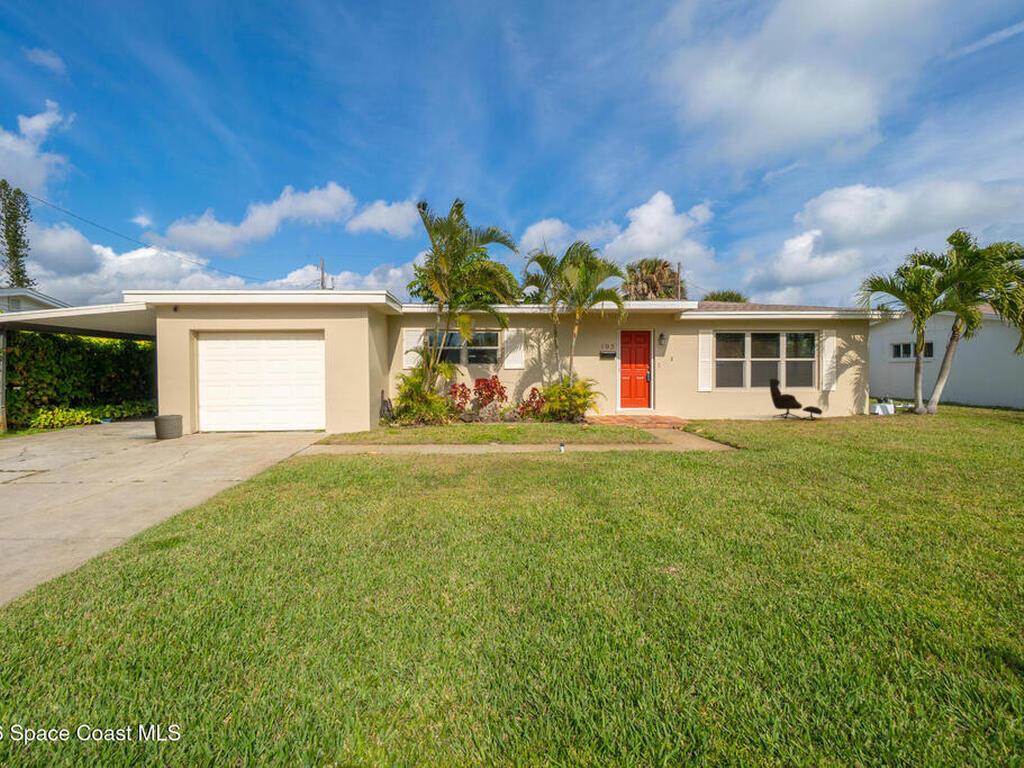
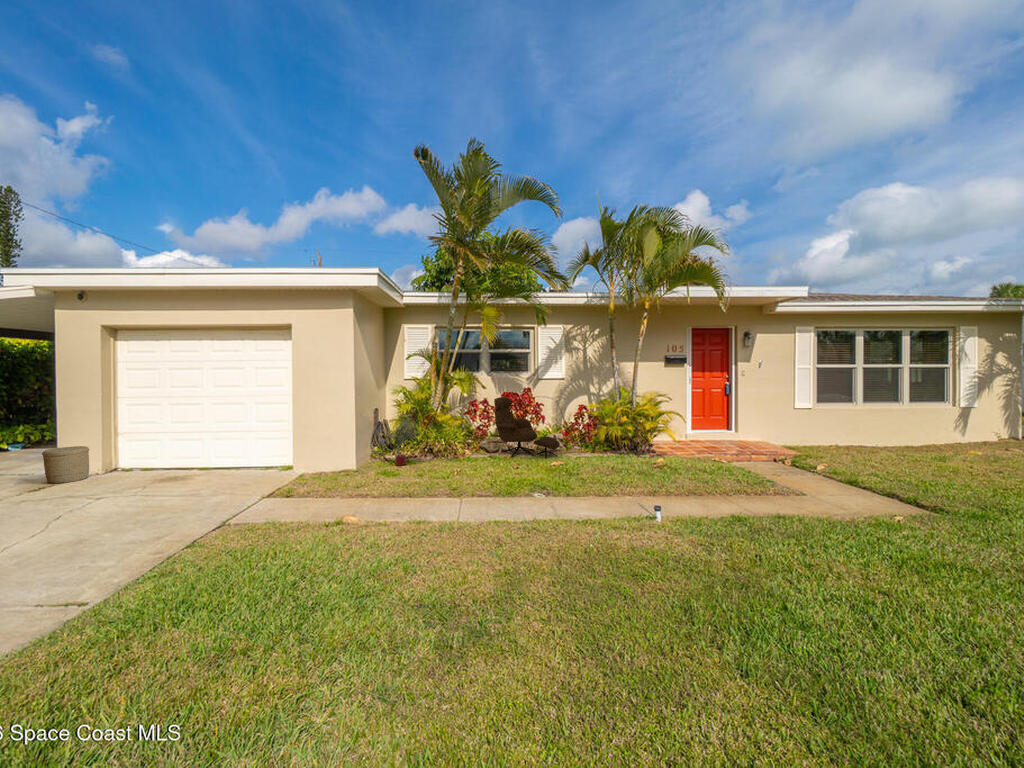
lounge chair: present [770,378,822,420] -> present [494,397,560,458]
potted tree: none [389,393,414,430] -> present [385,414,417,466]

